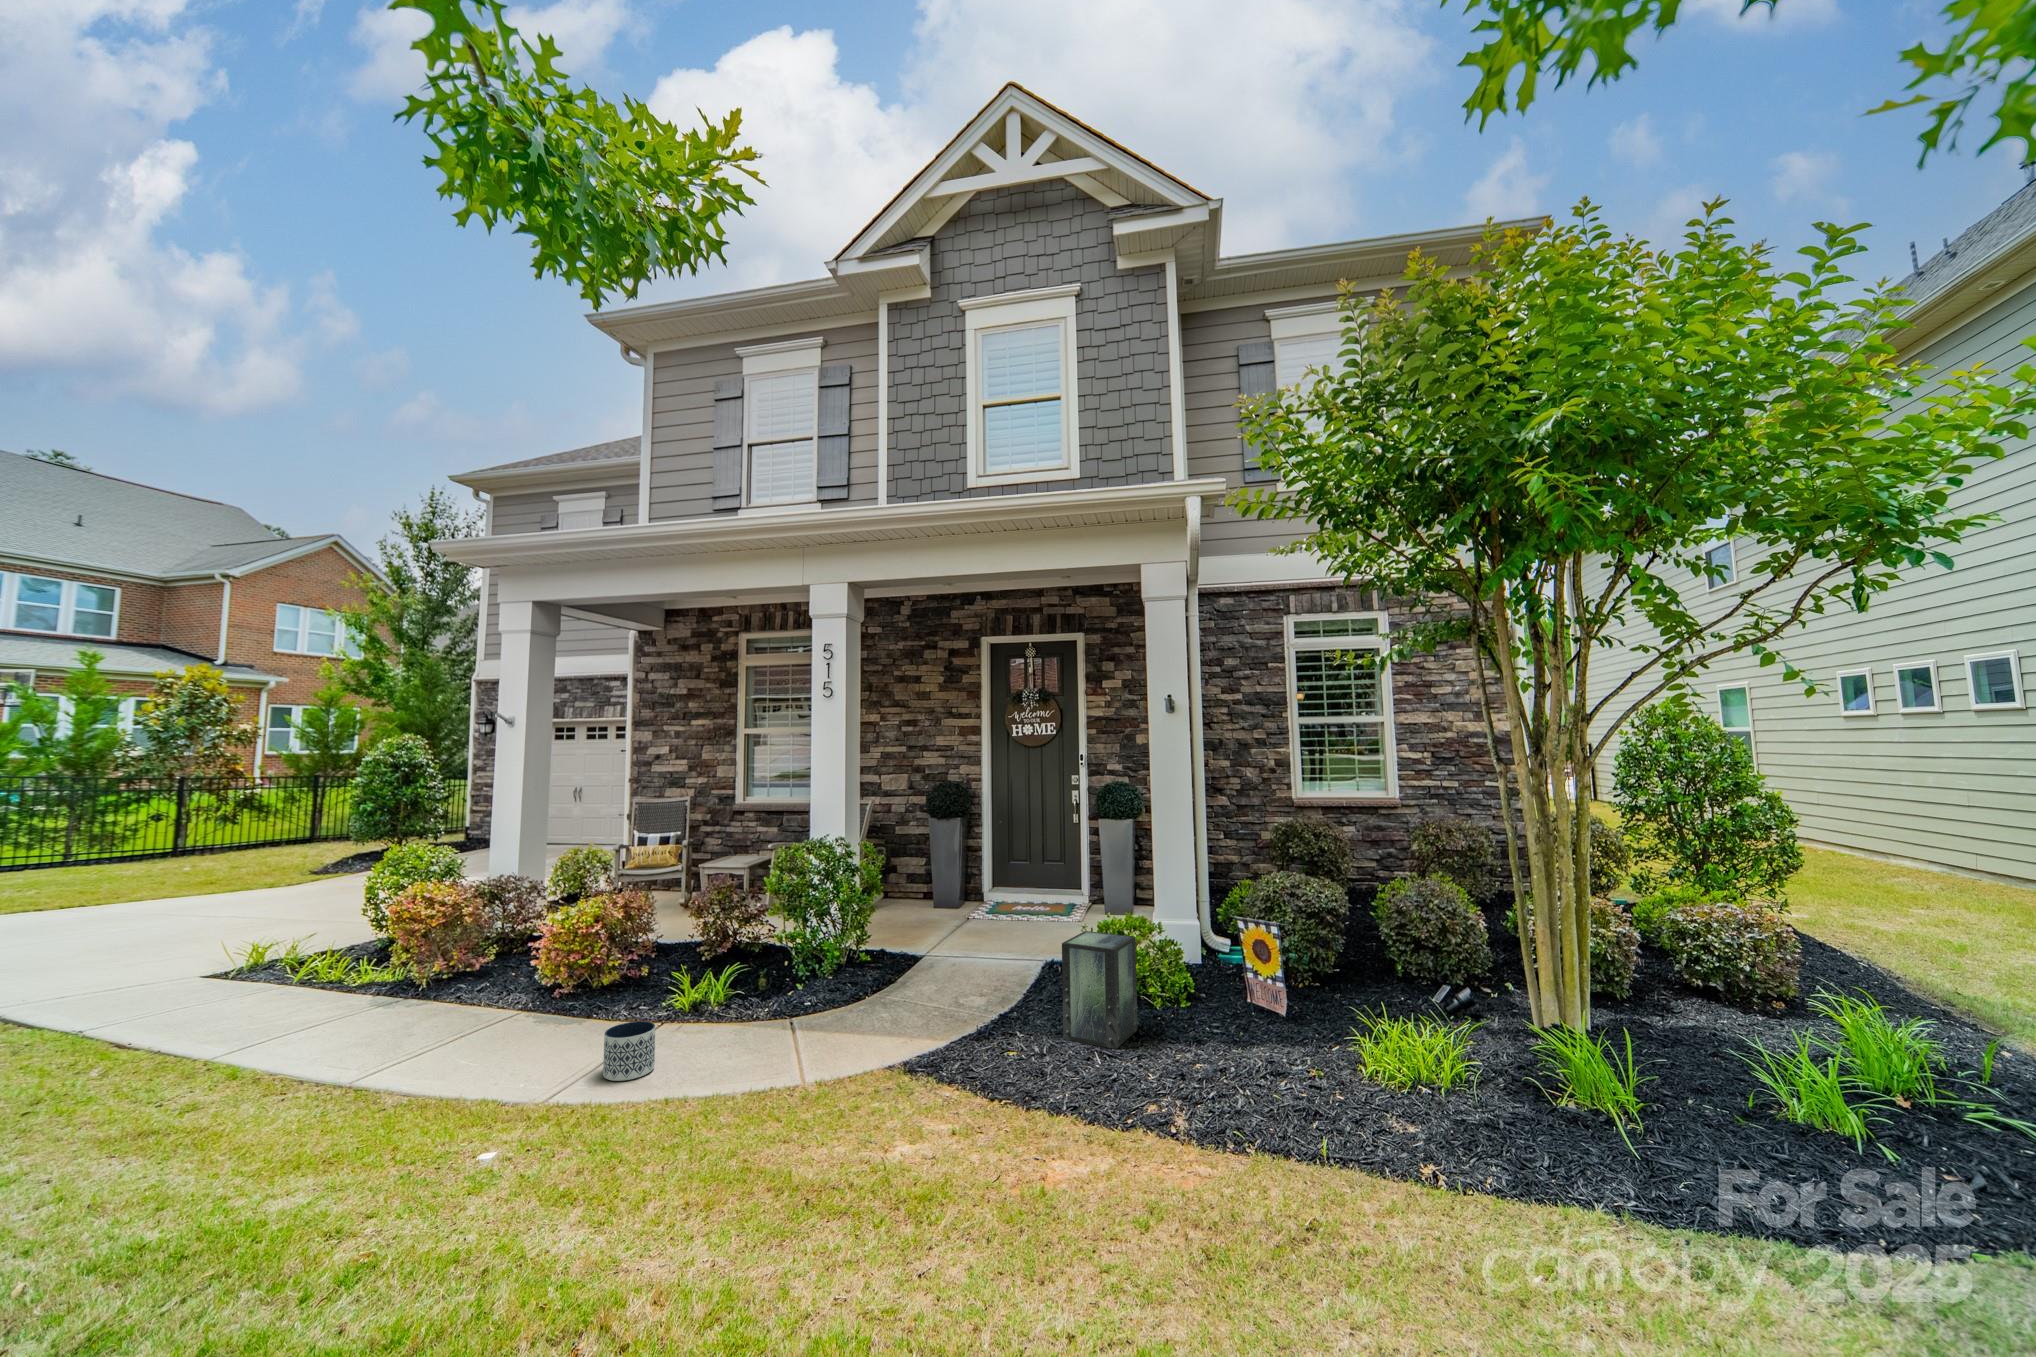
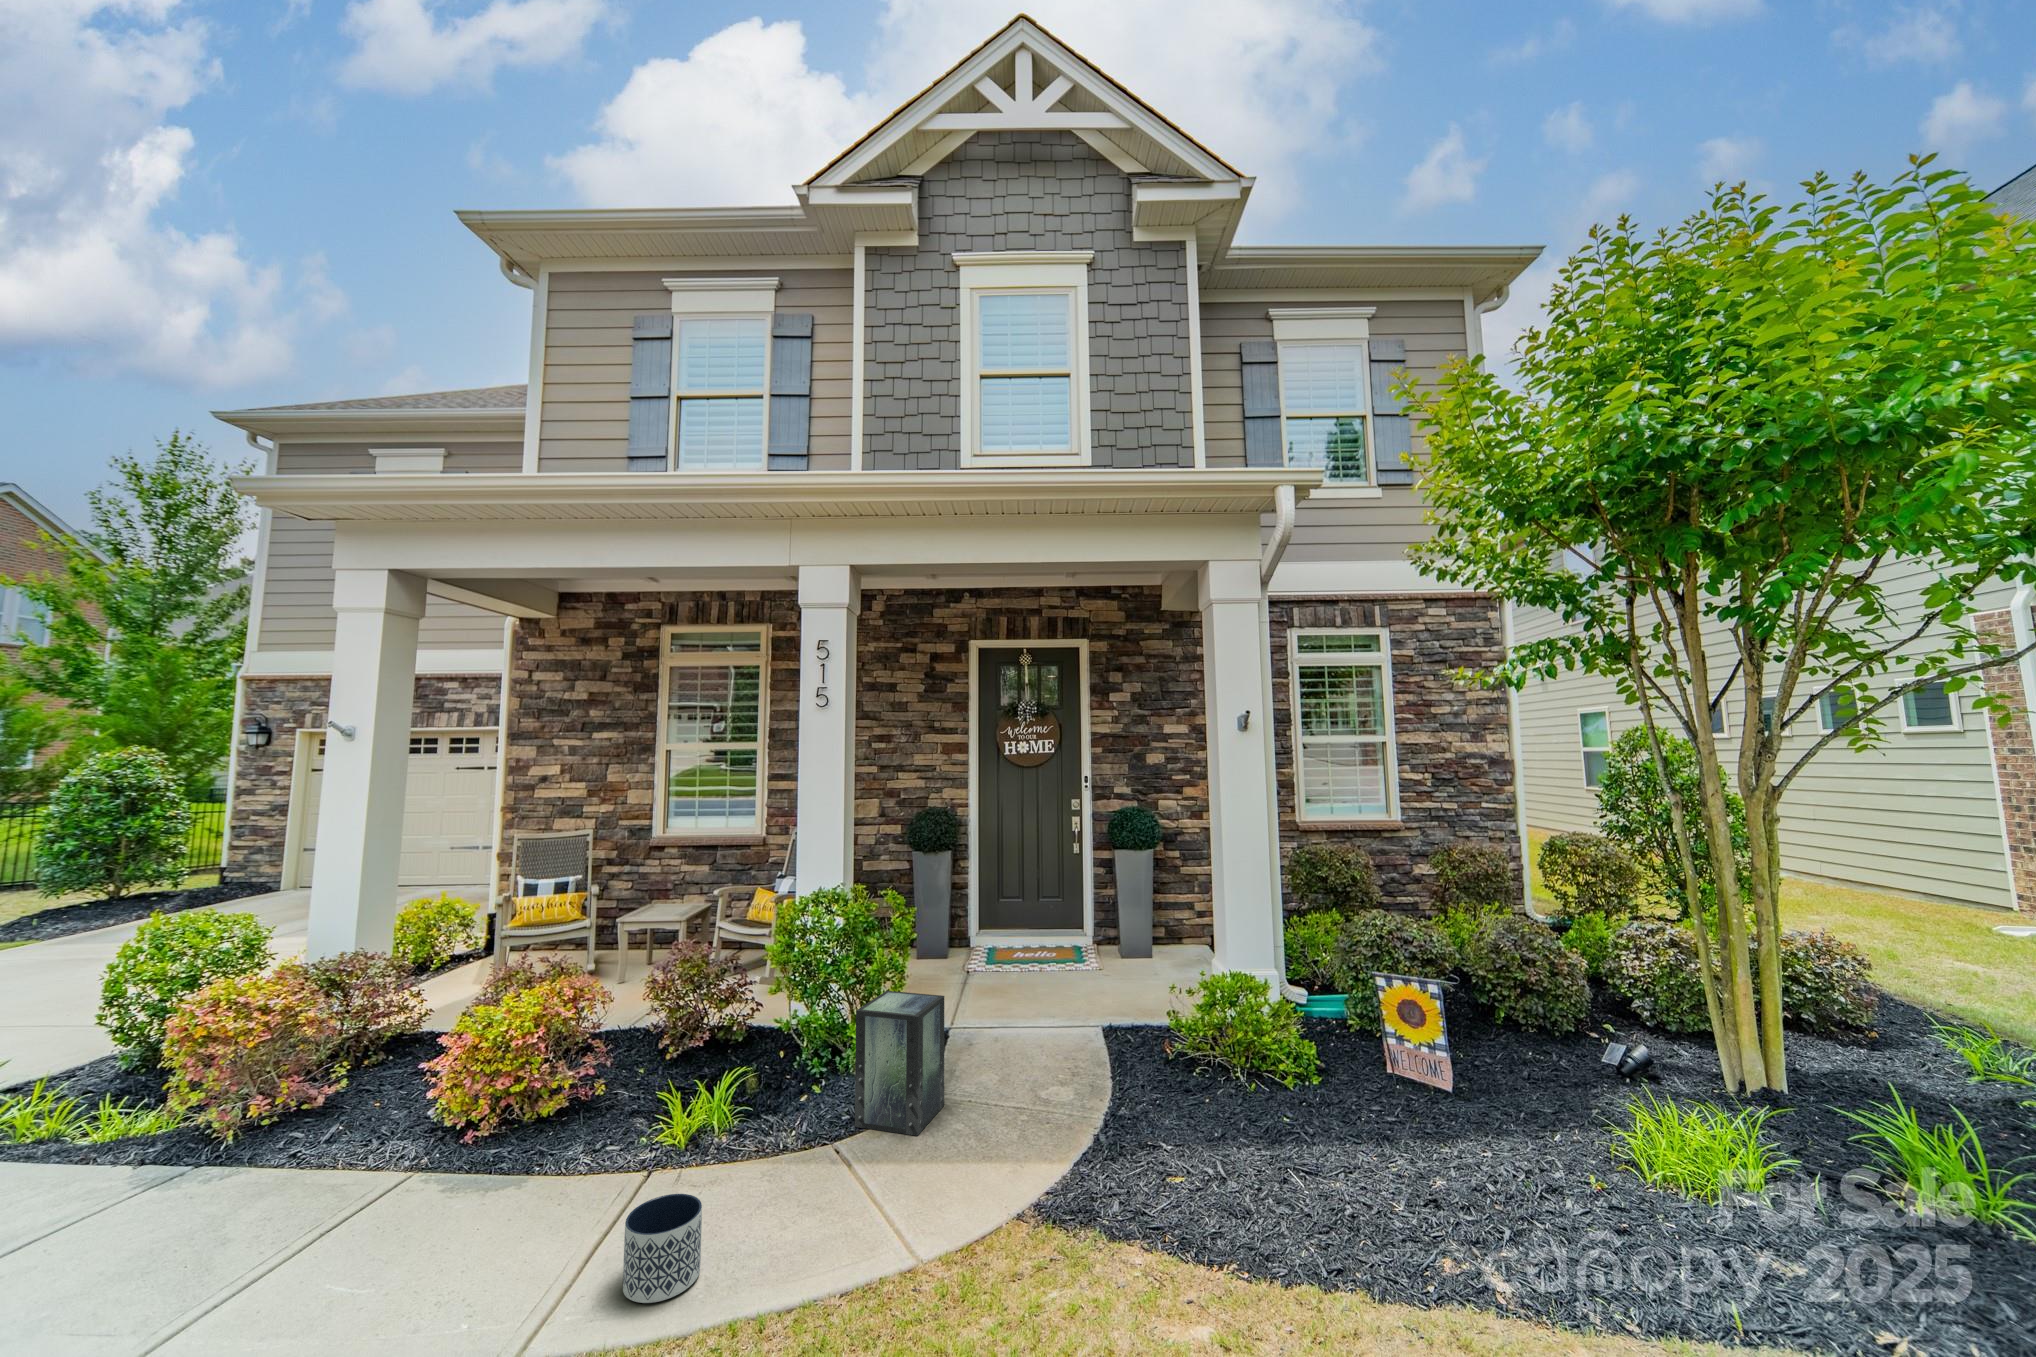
storage box: present [1062,931,1138,1049] -> present [855,991,944,1136]

